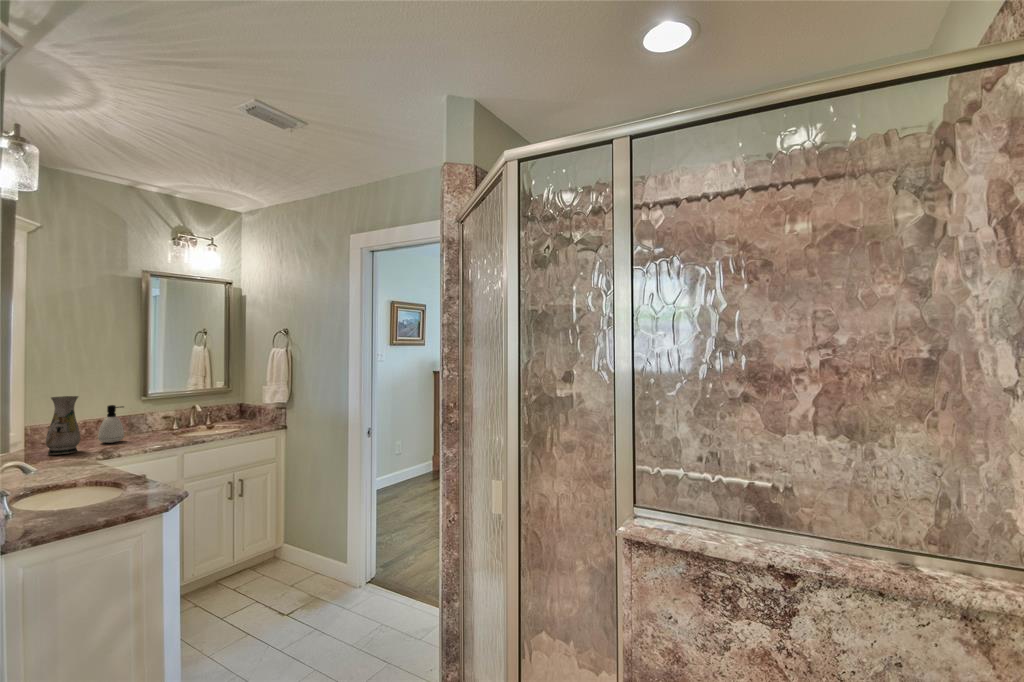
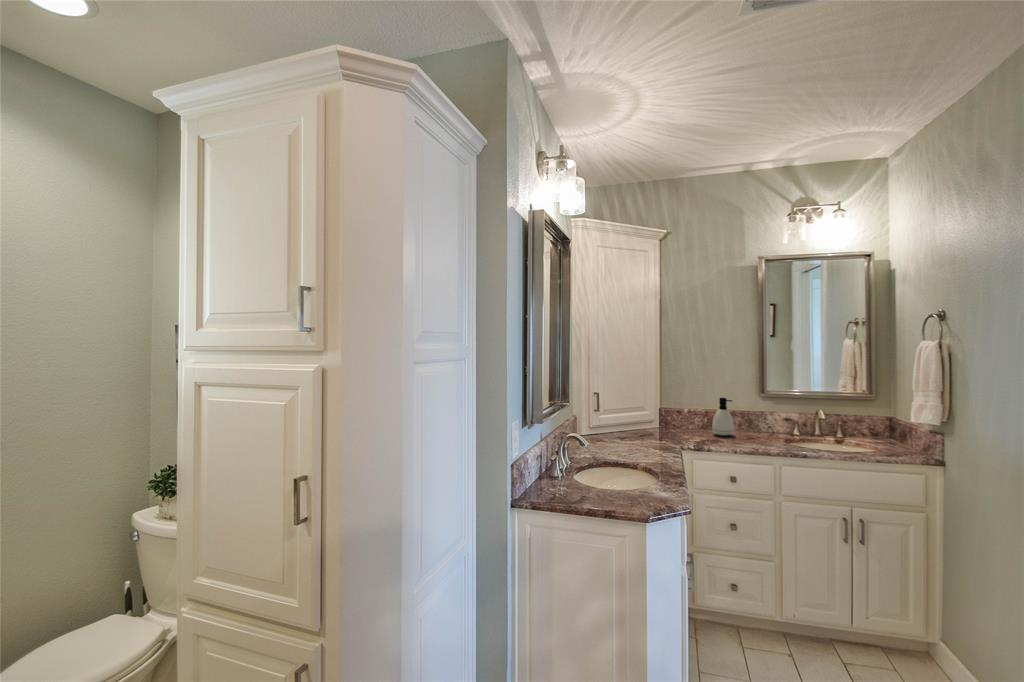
vase: present [46,396,80,455] -> none [666,384,691,438]

